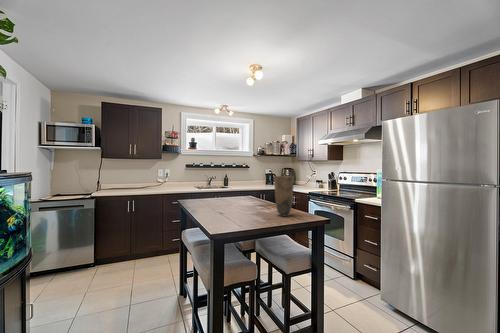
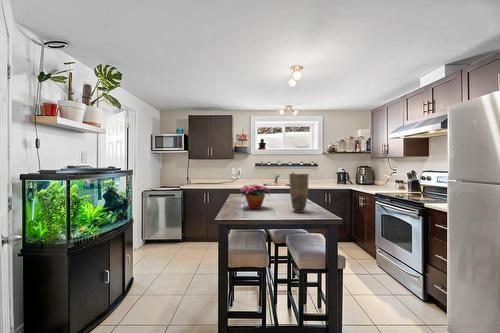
flower arrangement: none [218,188,258,217] -> present [241,184,268,209]

